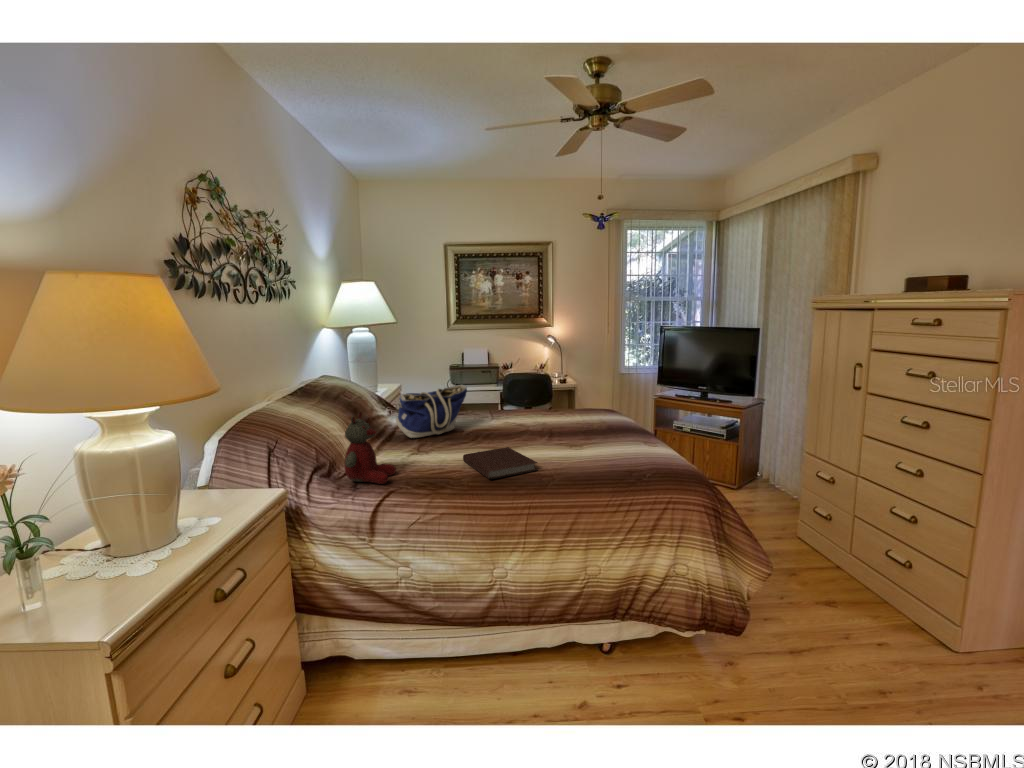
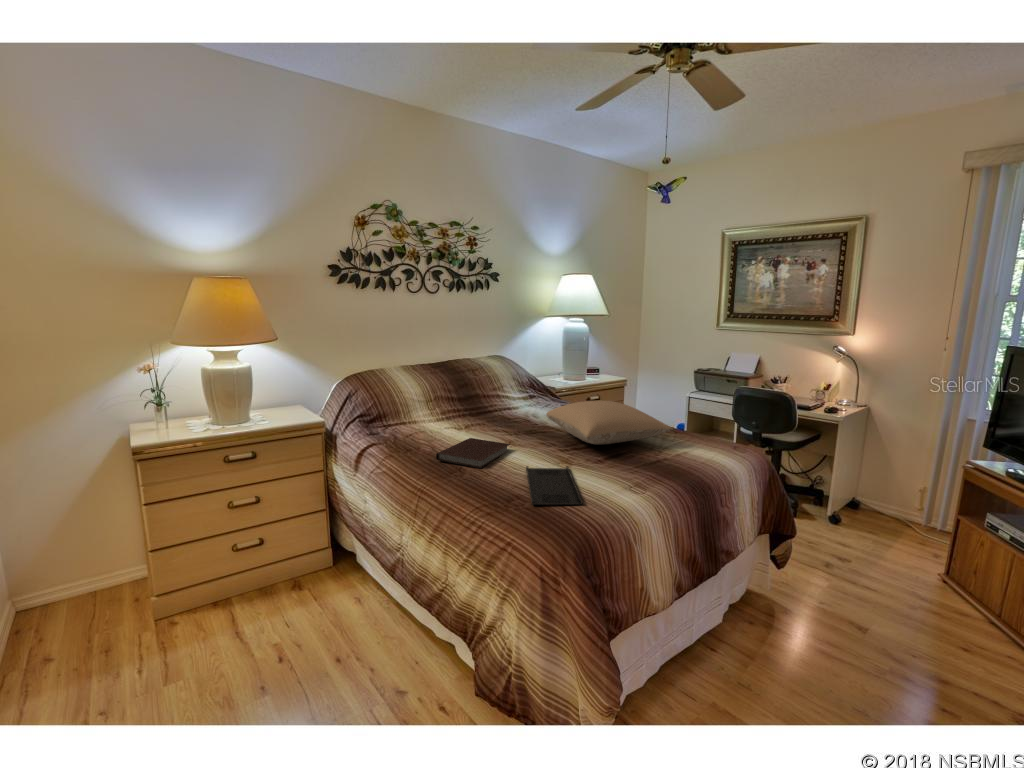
tote bag: present [396,385,467,438] -> none [482,378,551,422]
pillow: none [488,392,586,429] -> present [546,401,673,444]
stuffed bear: present [344,412,396,484] -> none [378,382,421,439]
tray: none [564,446,656,472] -> present [526,466,583,505]

